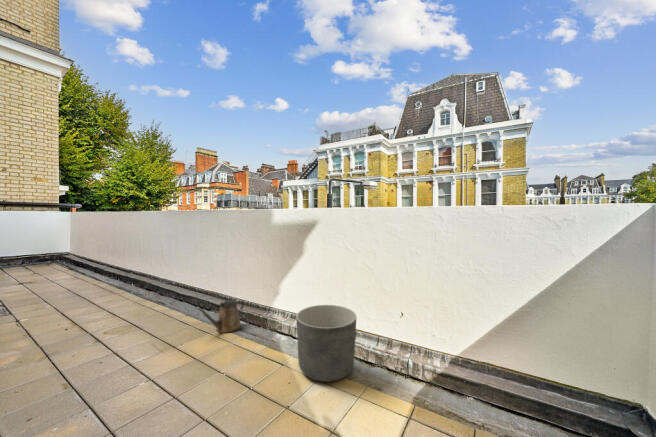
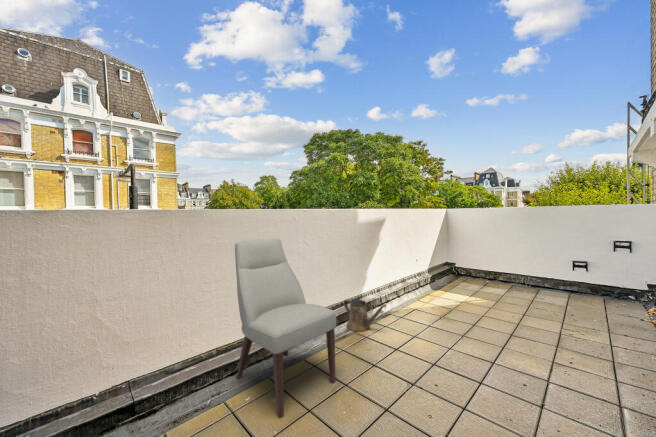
chair: none [121,229,194,325] -> present [235,239,336,418]
planter: present [296,305,356,382] -> none [401,266,437,304]

